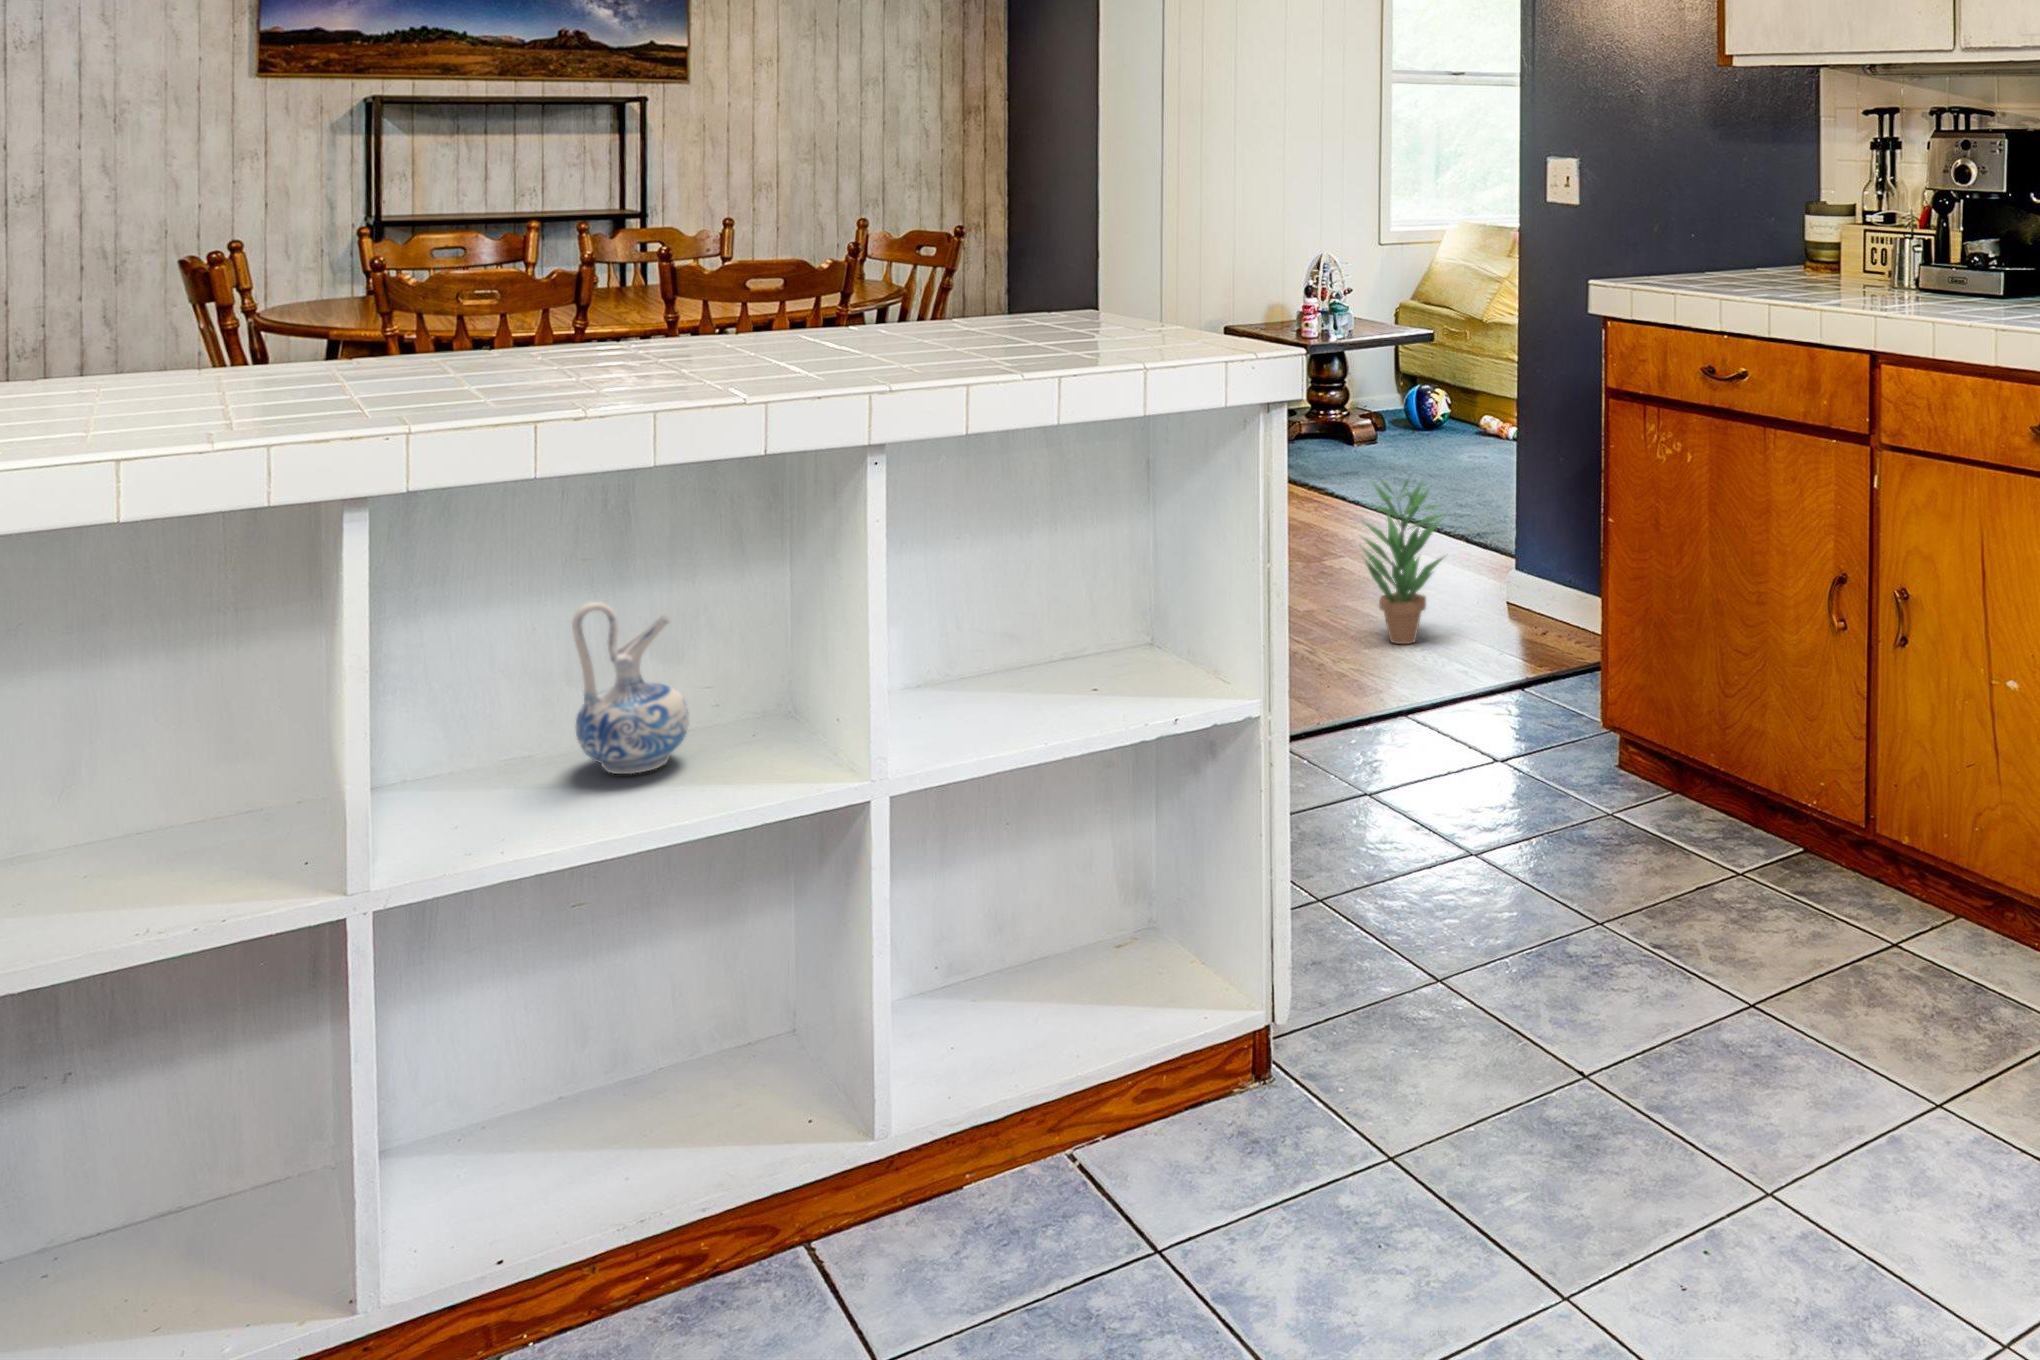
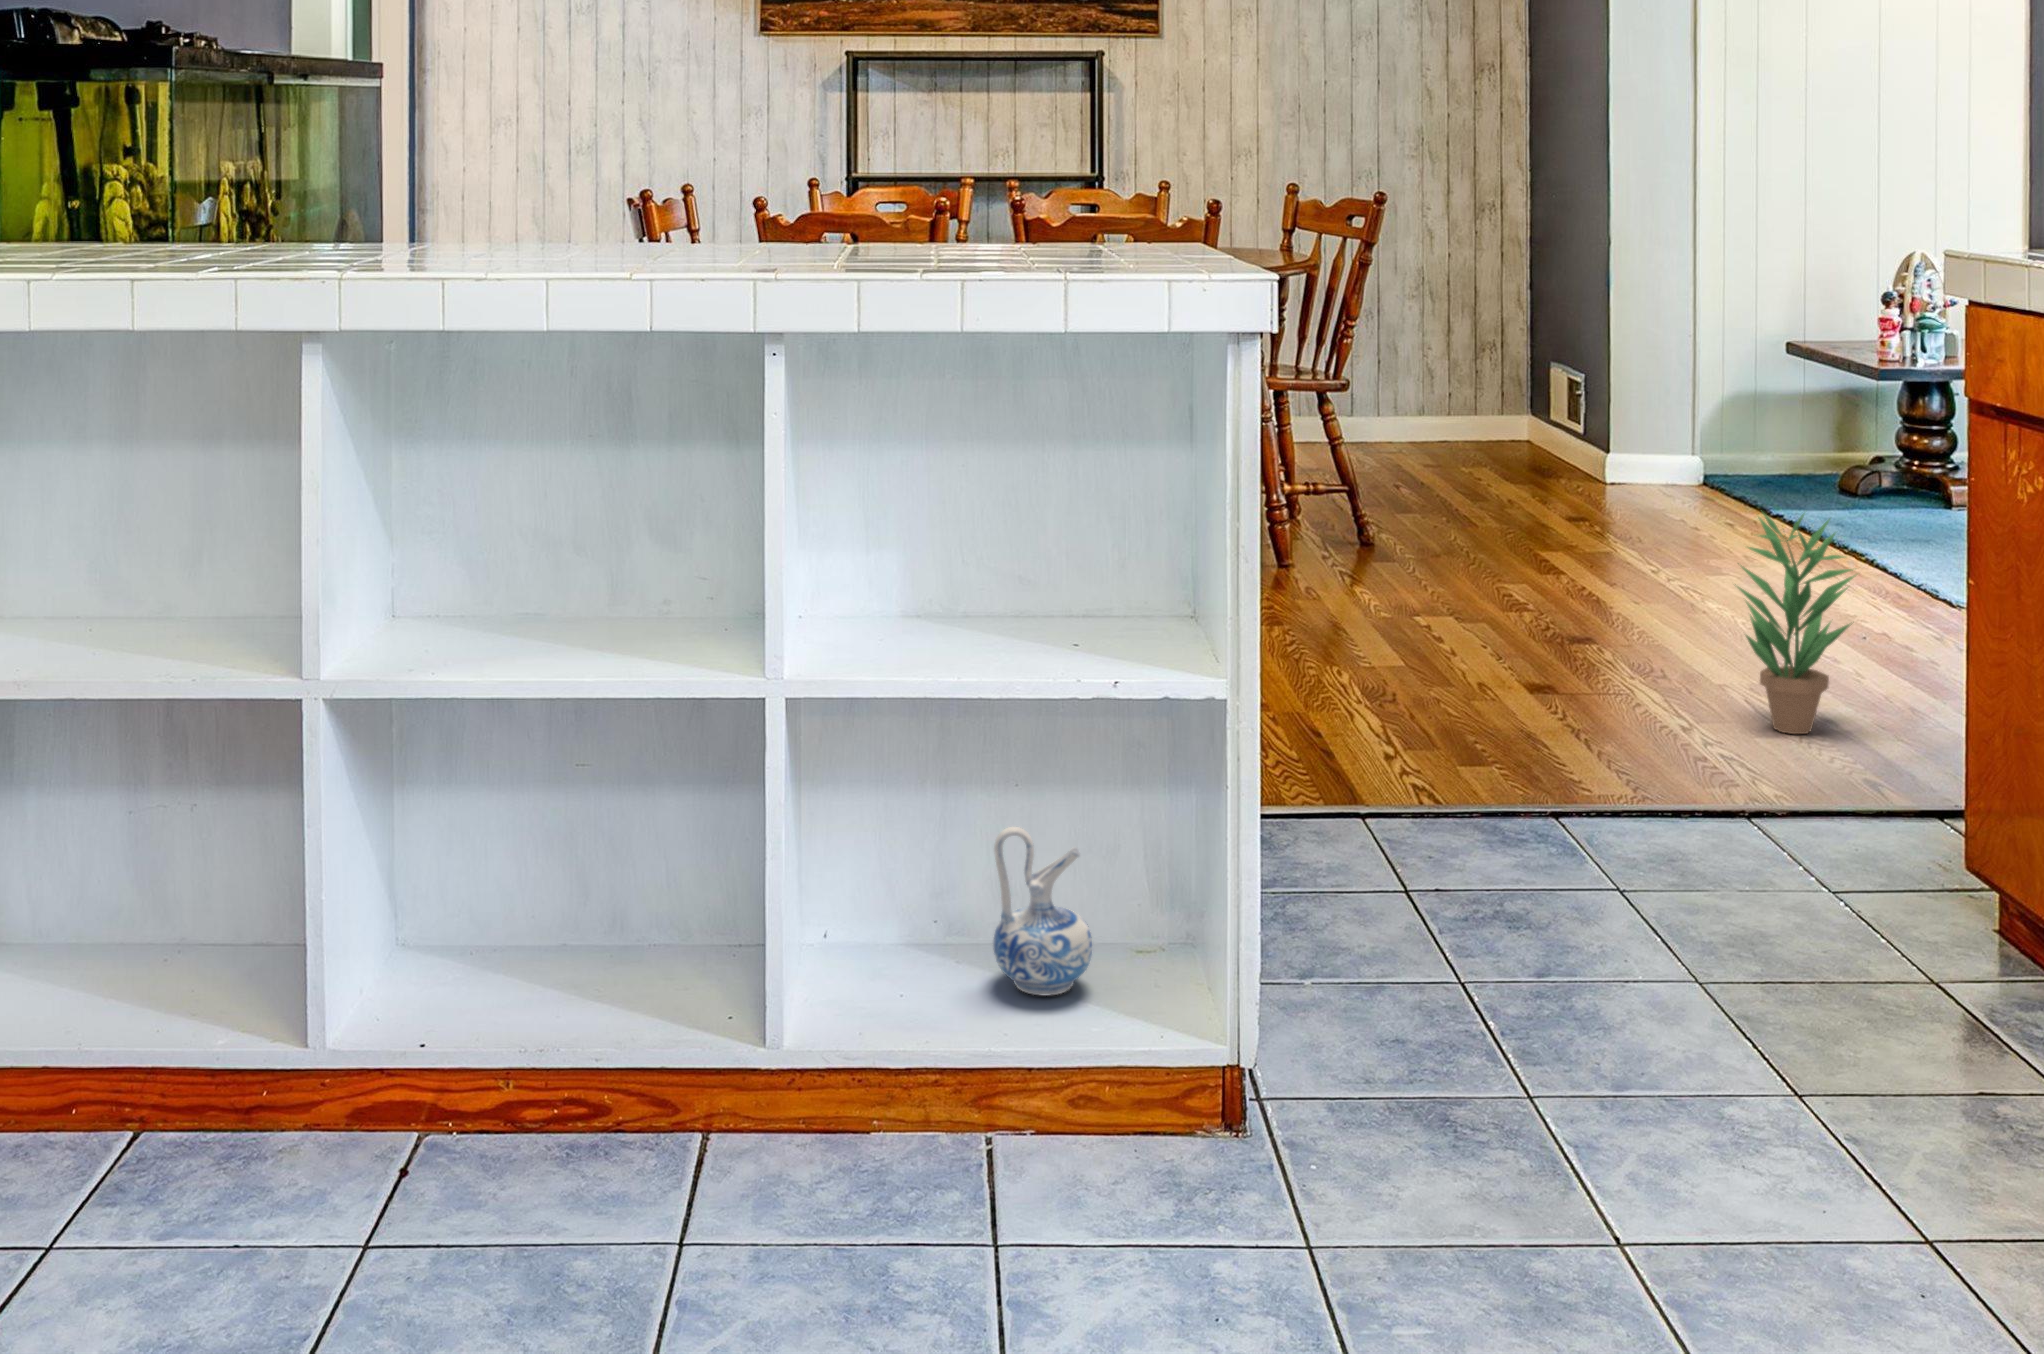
ceramic pitcher: present [572,602,689,774] -> present [993,827,1092,996]

